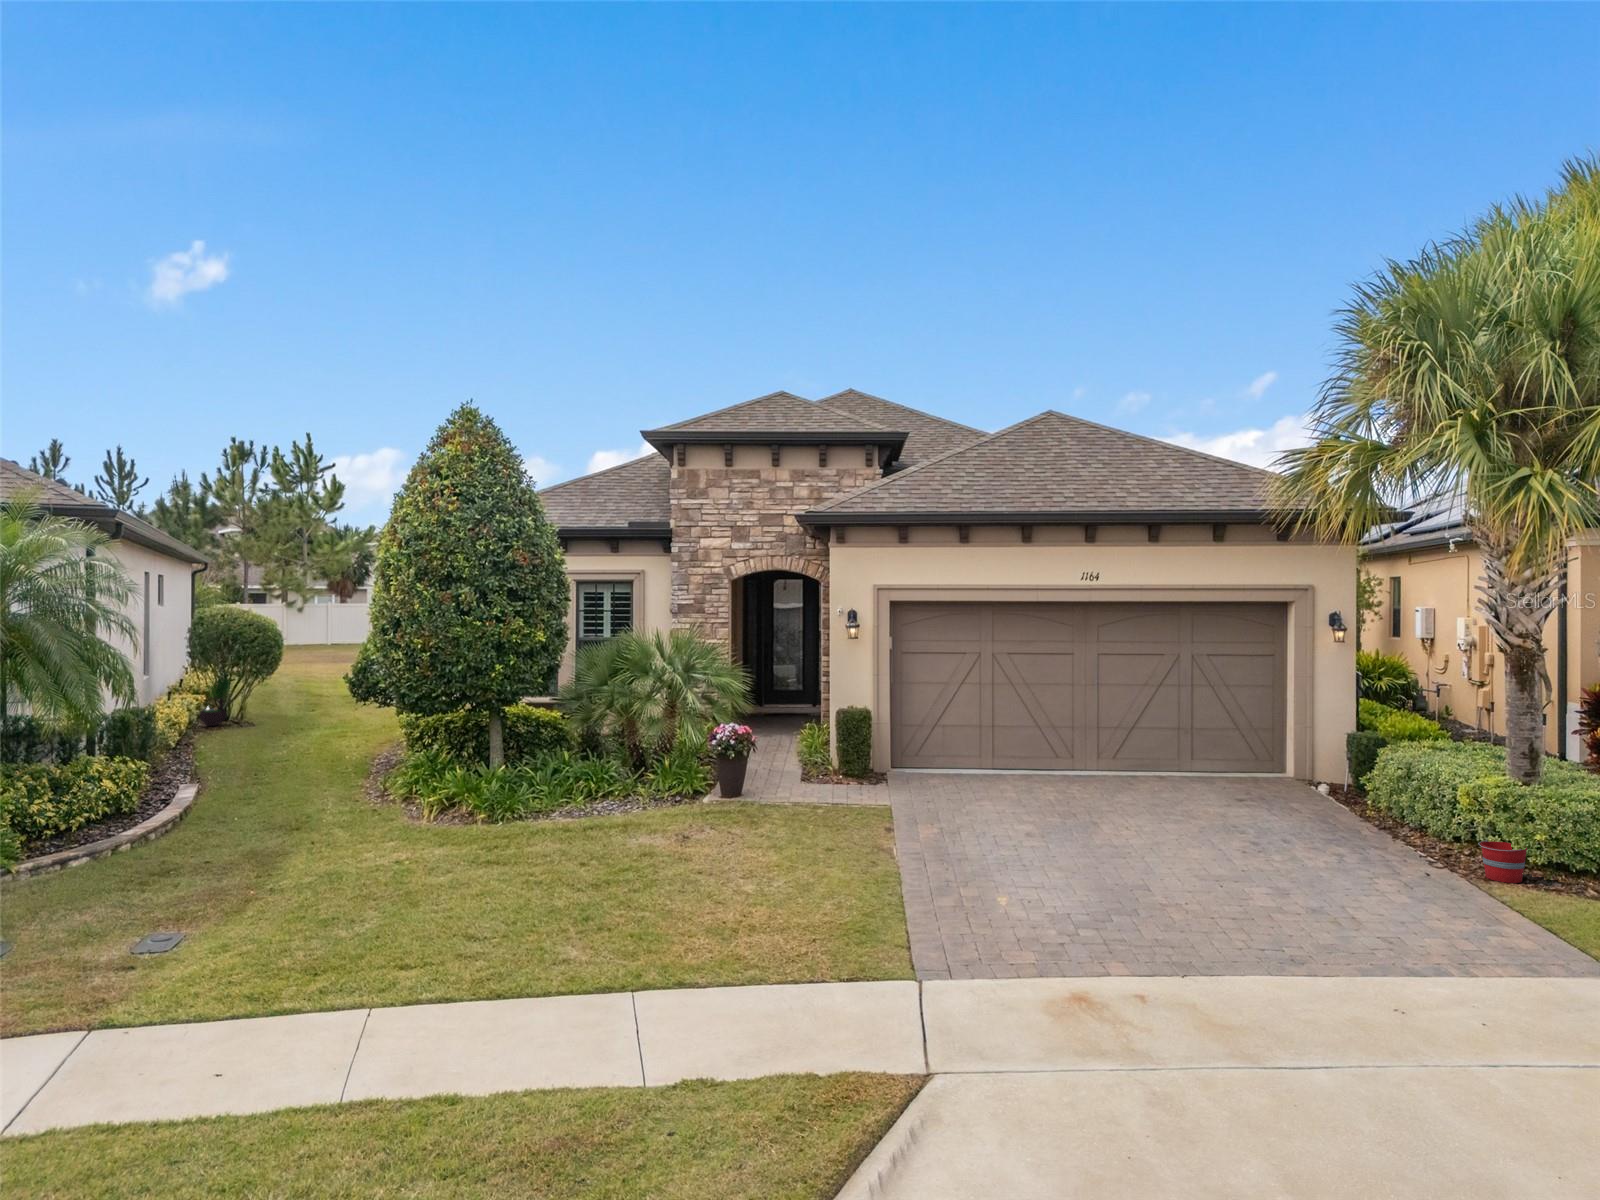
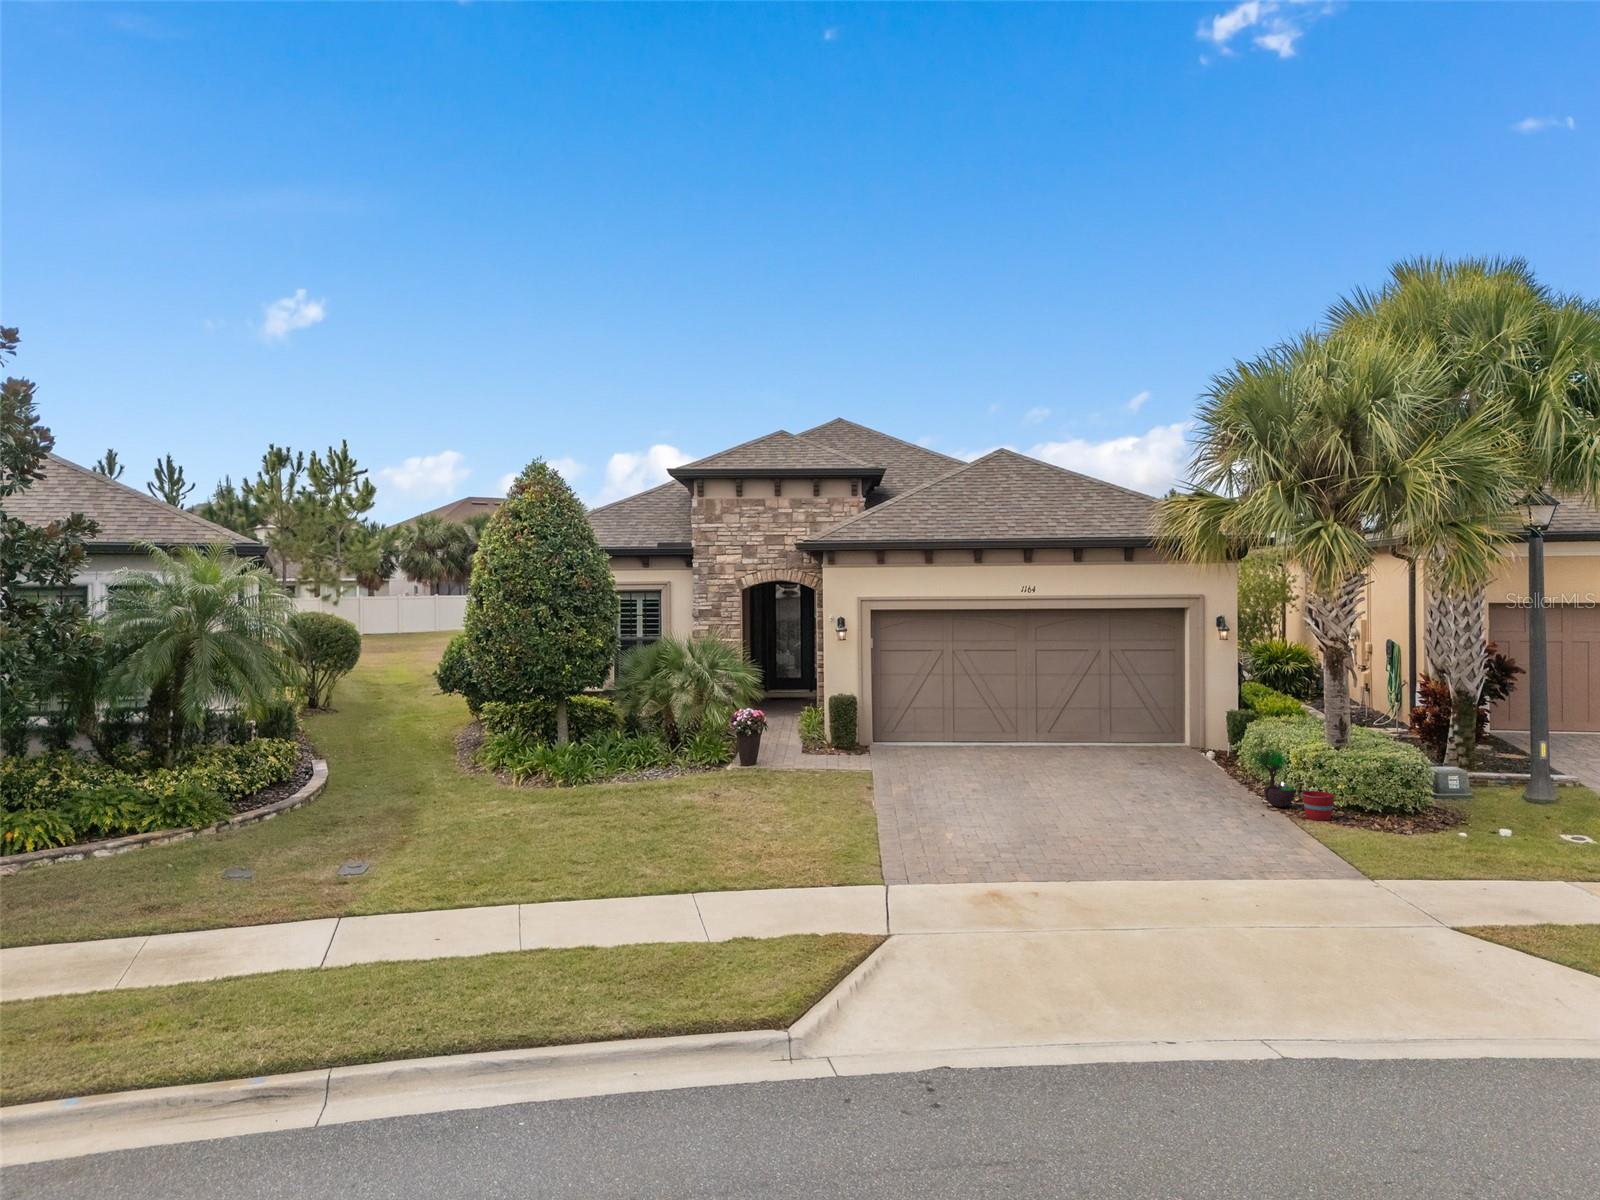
potted tree: present [200,679,231,726] -> present [1252,746,1294,807]

